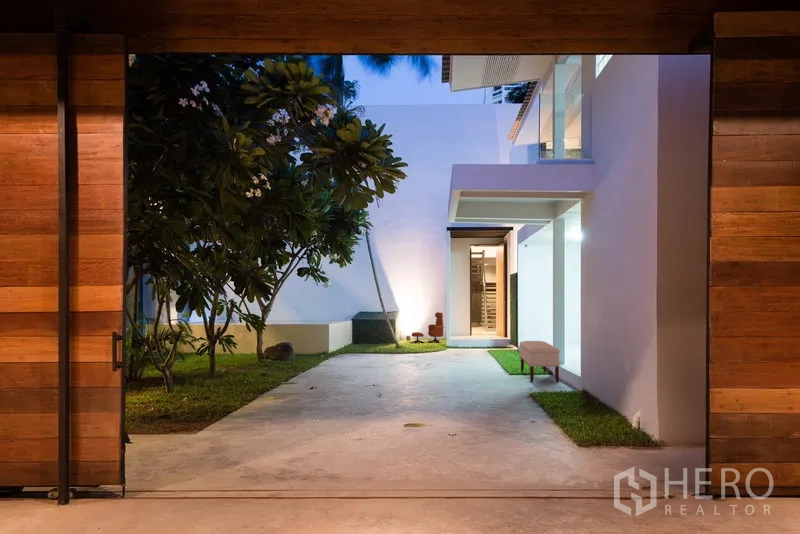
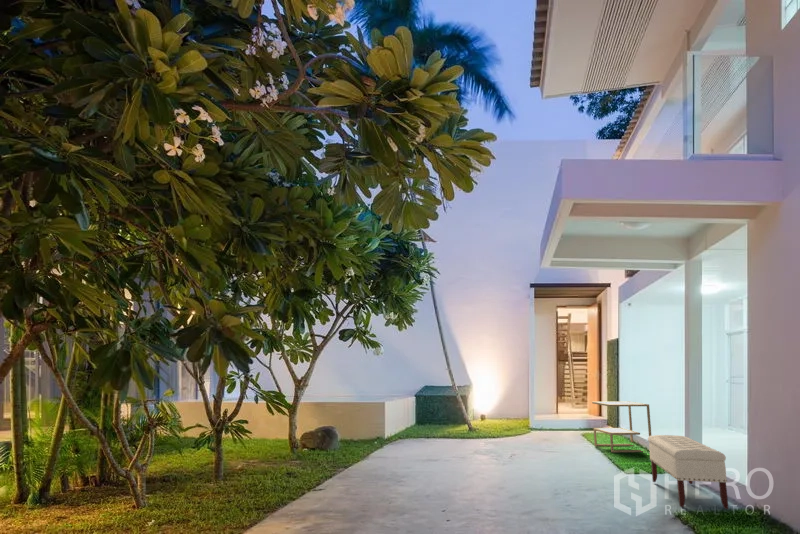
lounge chair: present [410,312,444,343] -> none [484,387,527,426]
side table: none [491,321,532,358] -> present [592,401,651,452]

